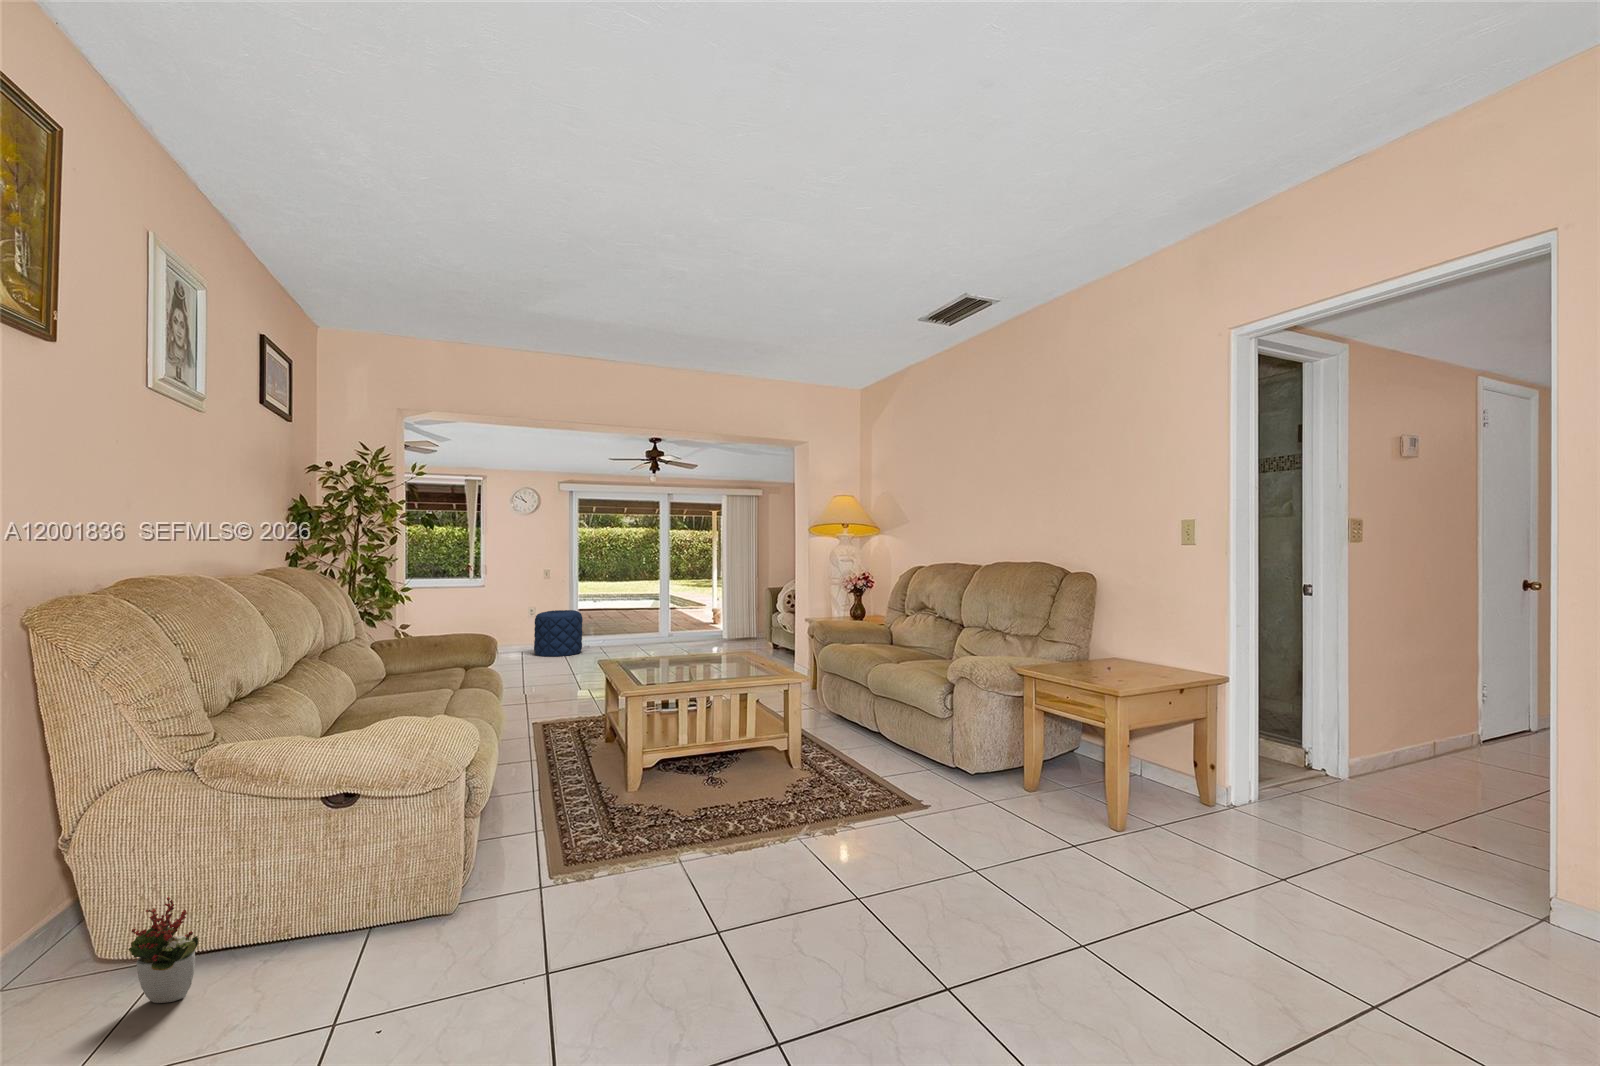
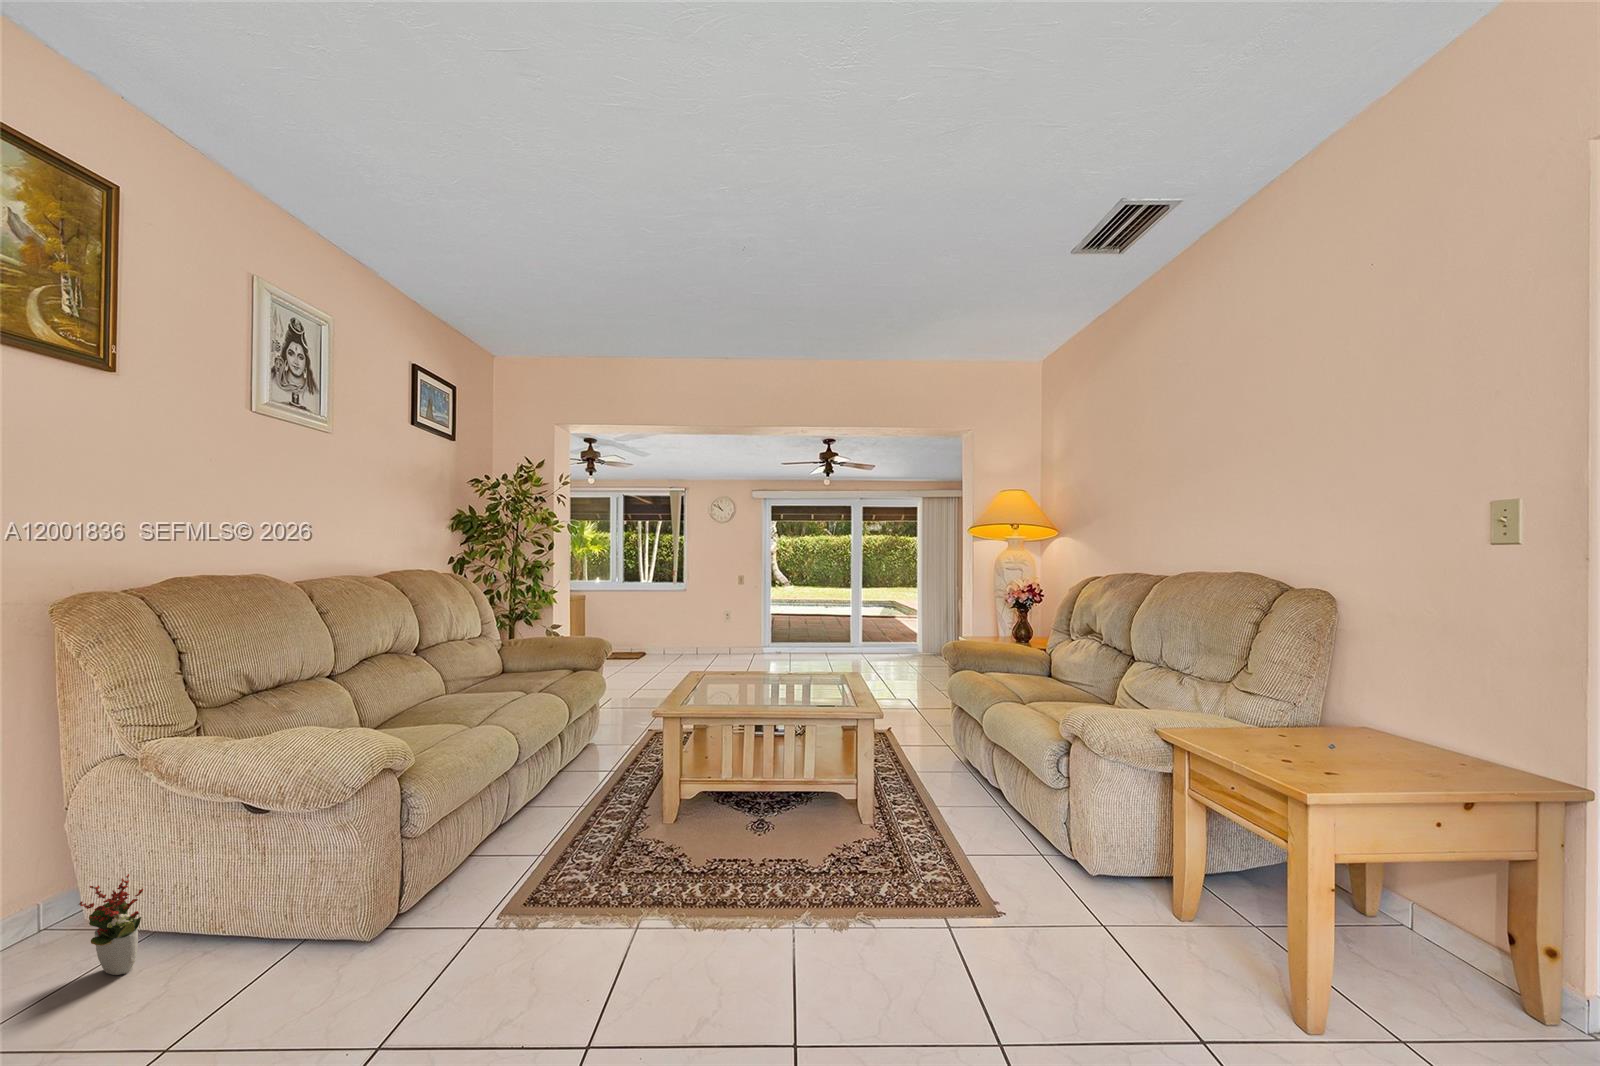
pouf: present [534,610,583,657] -> none [724,614,768,659]

